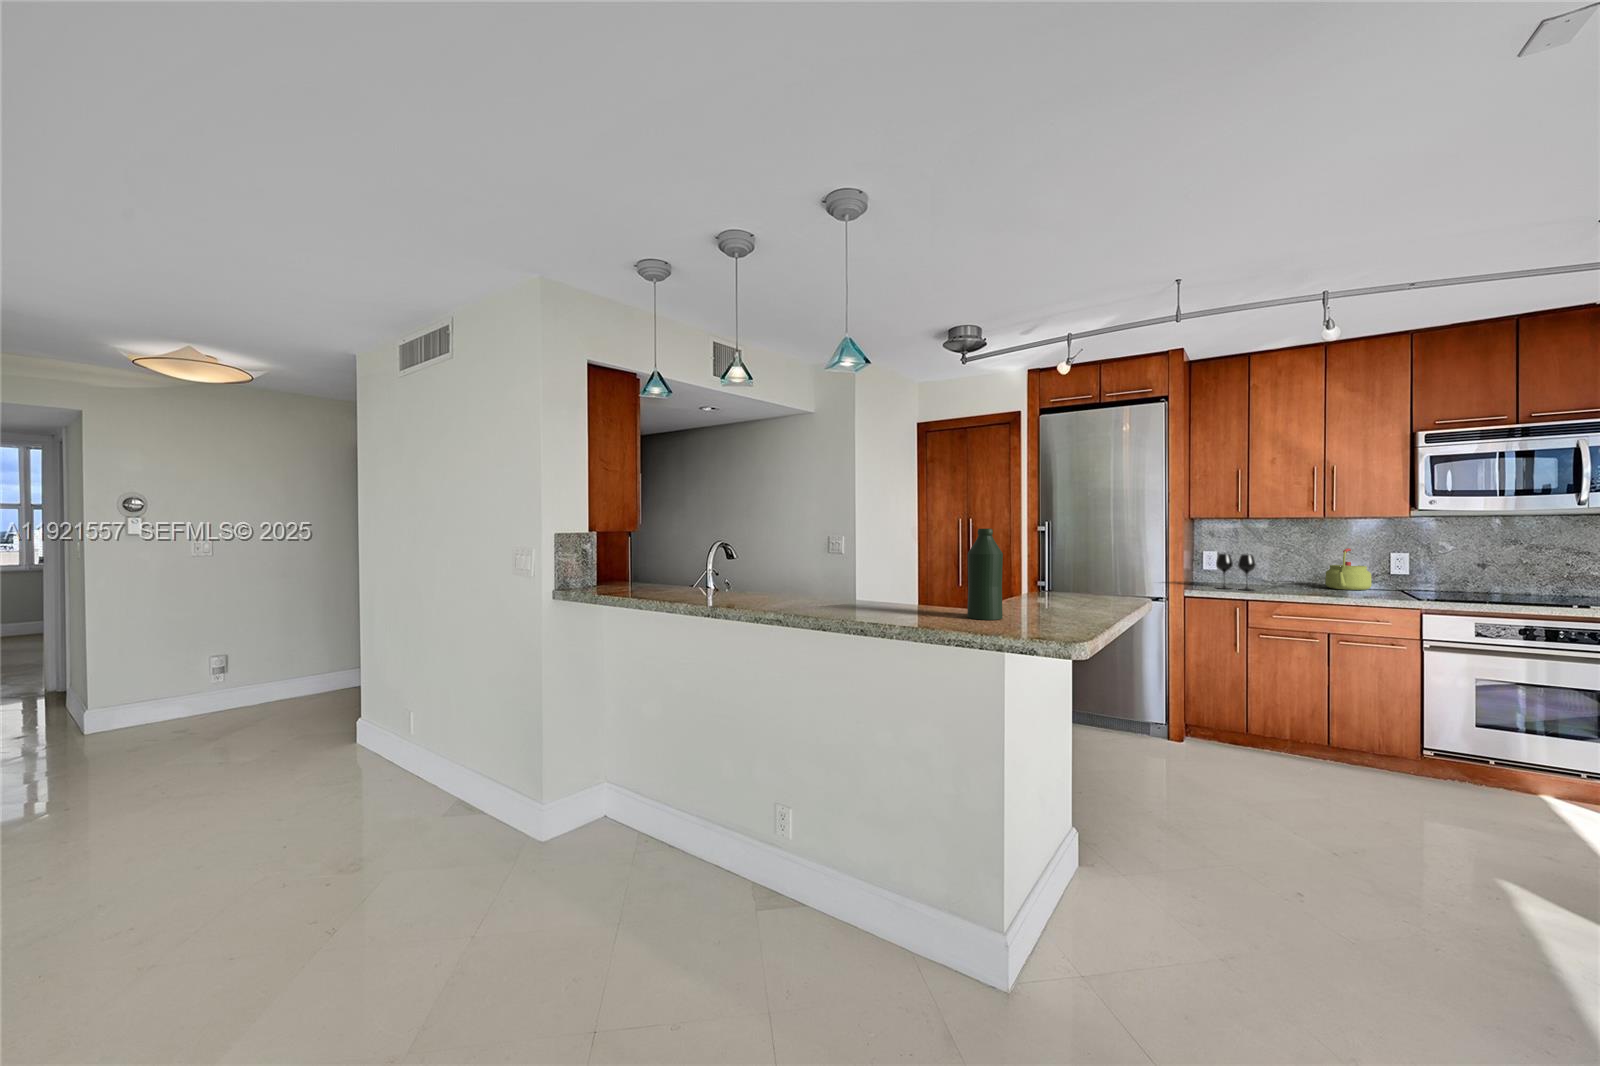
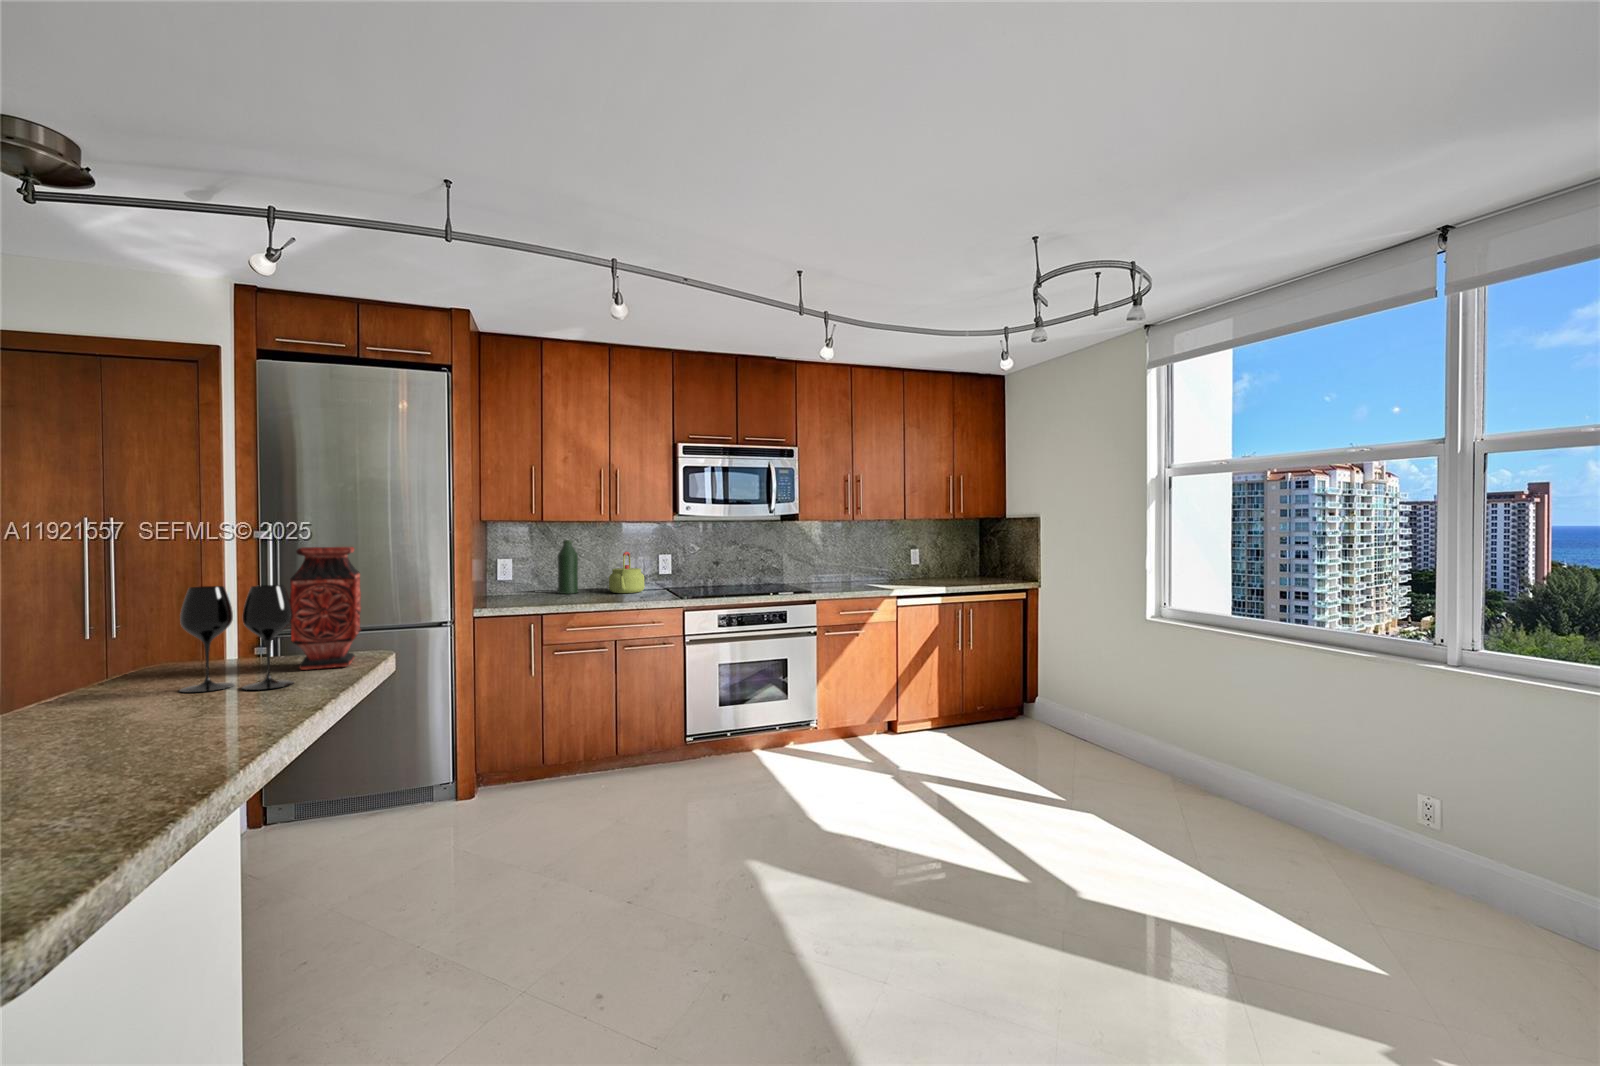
bottle: present [967,529,1003,620] -> present [557,540,578,594]
vase: none [1059,534,1099,611] -> present [290,547,361,670]
wine glass: present [1216,554,1255,590] -> present [180,585,294,692]

